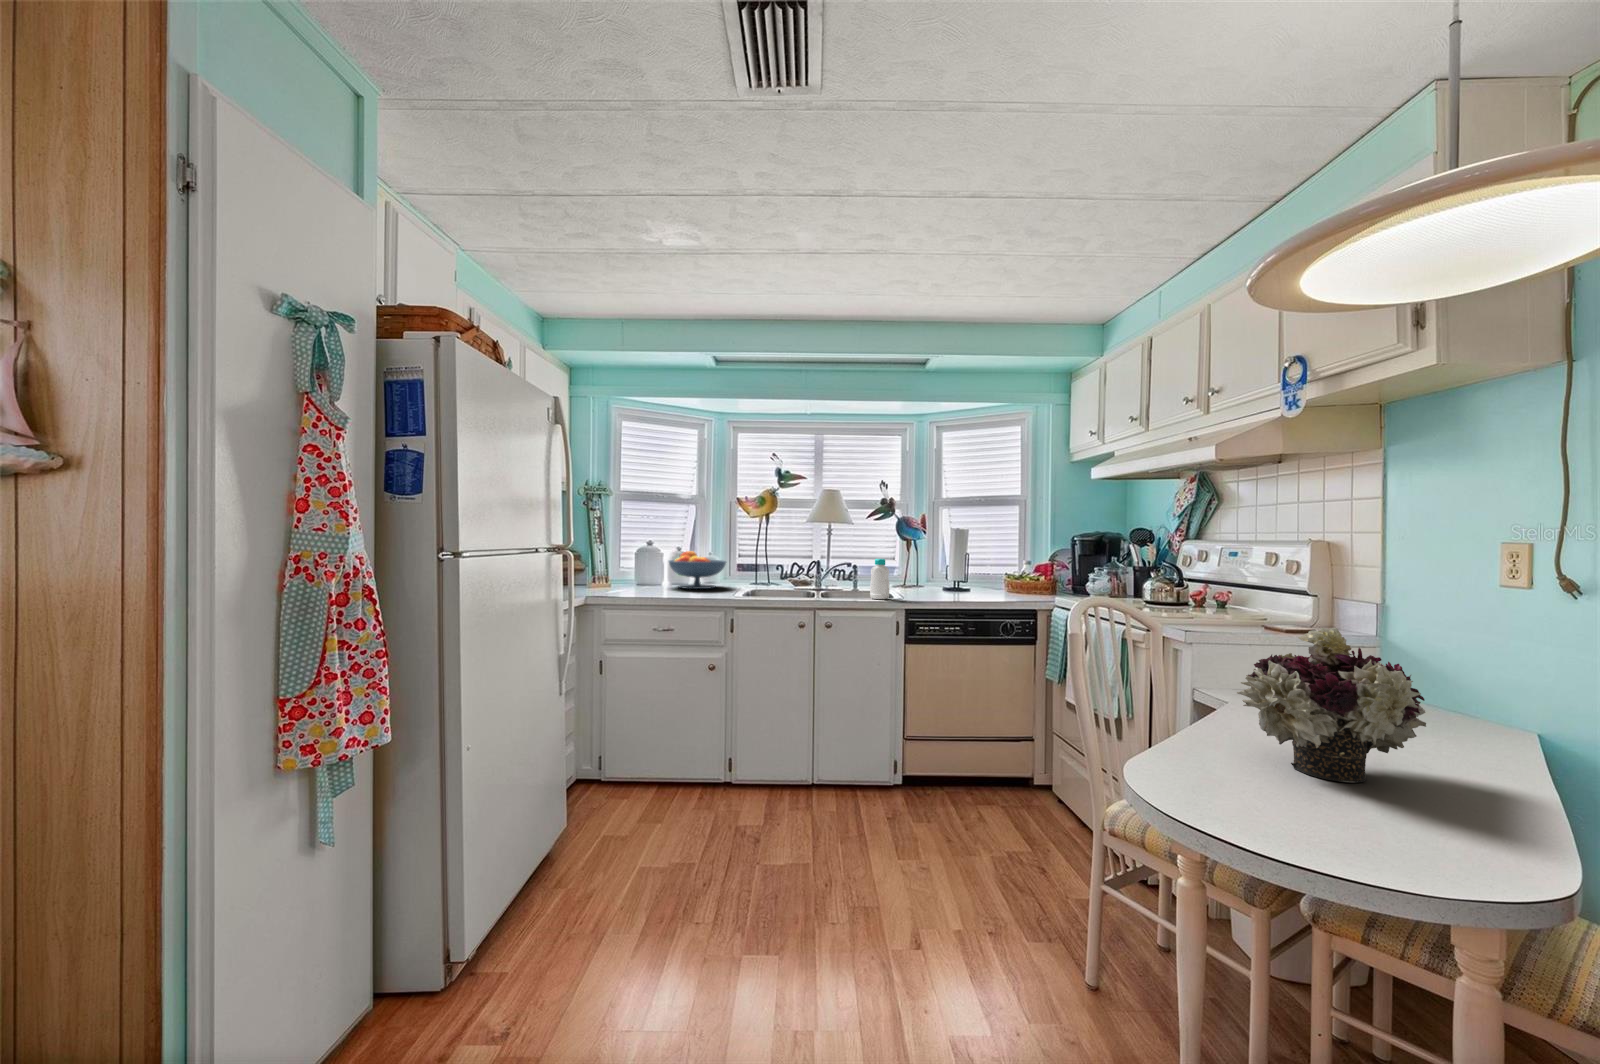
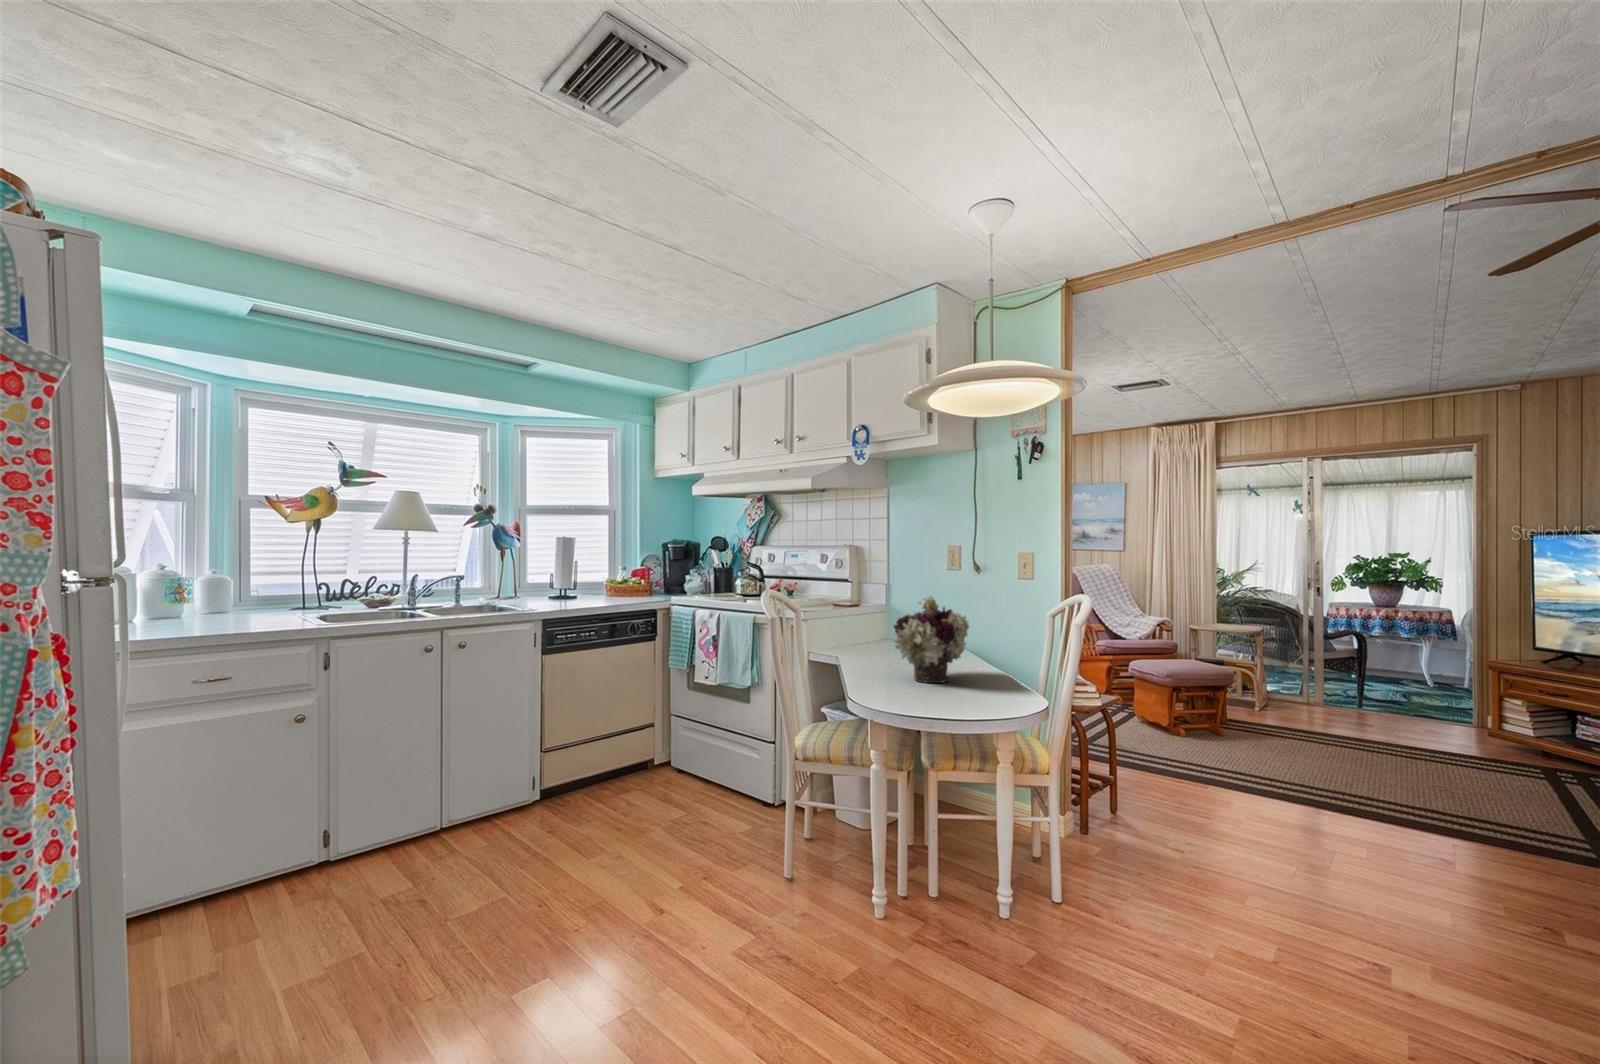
fruit bowl: present [669,551,726,589] -> none [176,569,283,621]
bottle: present [870,559,889,599] -> none [496,569,518,612]

